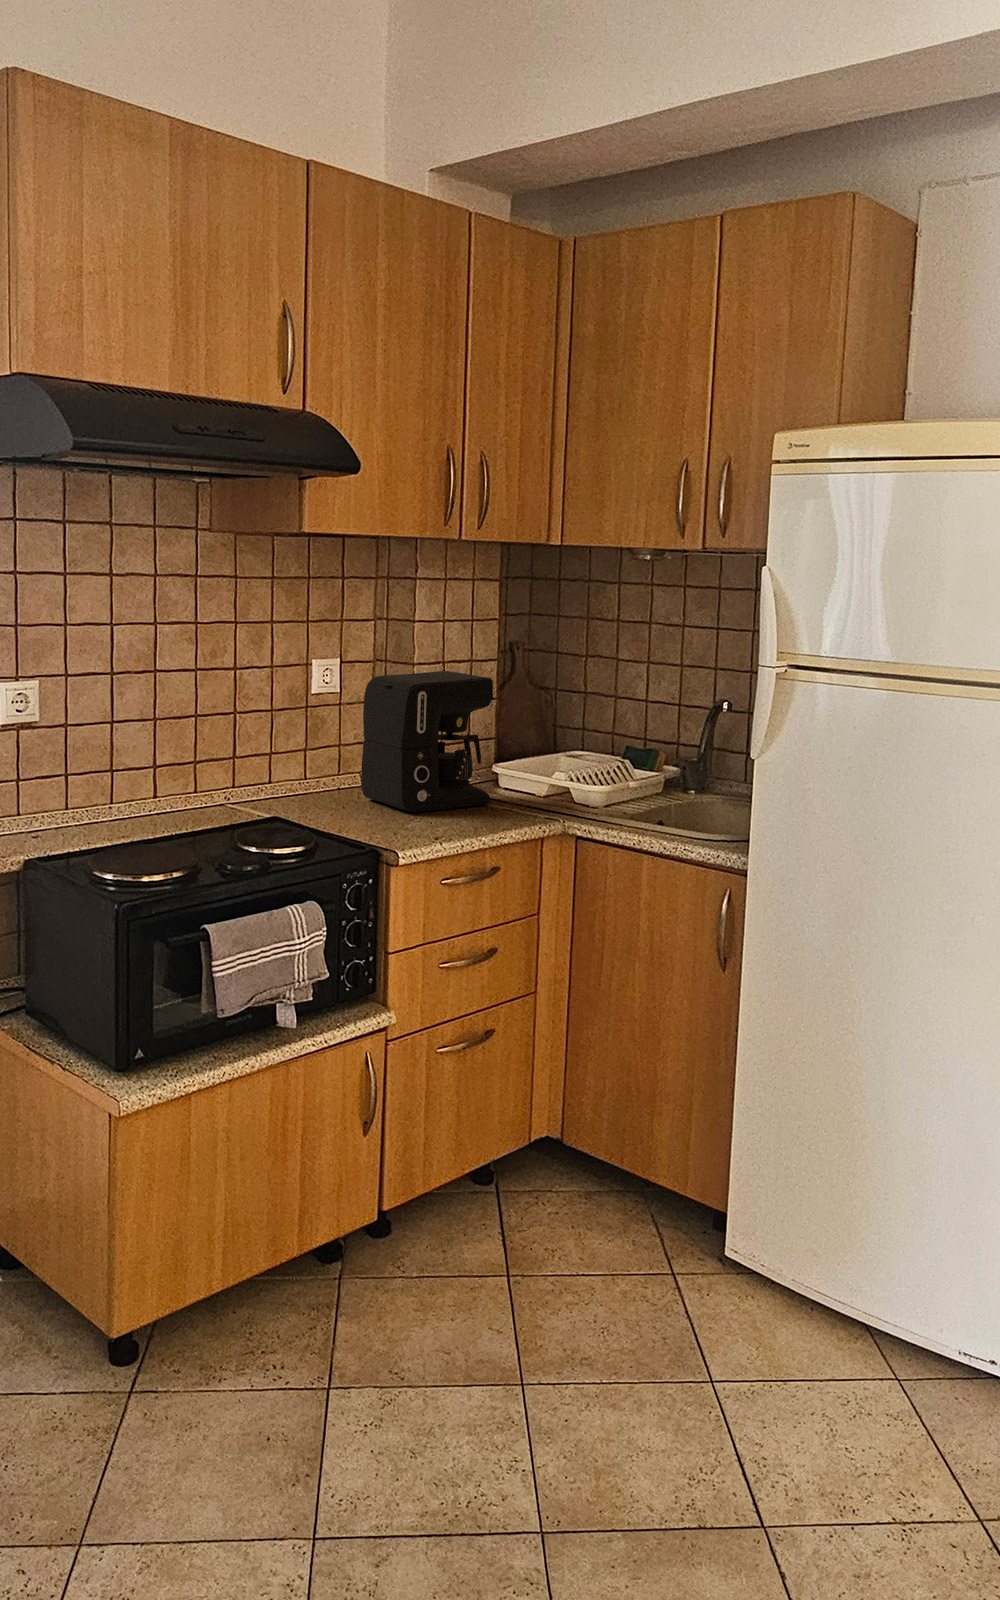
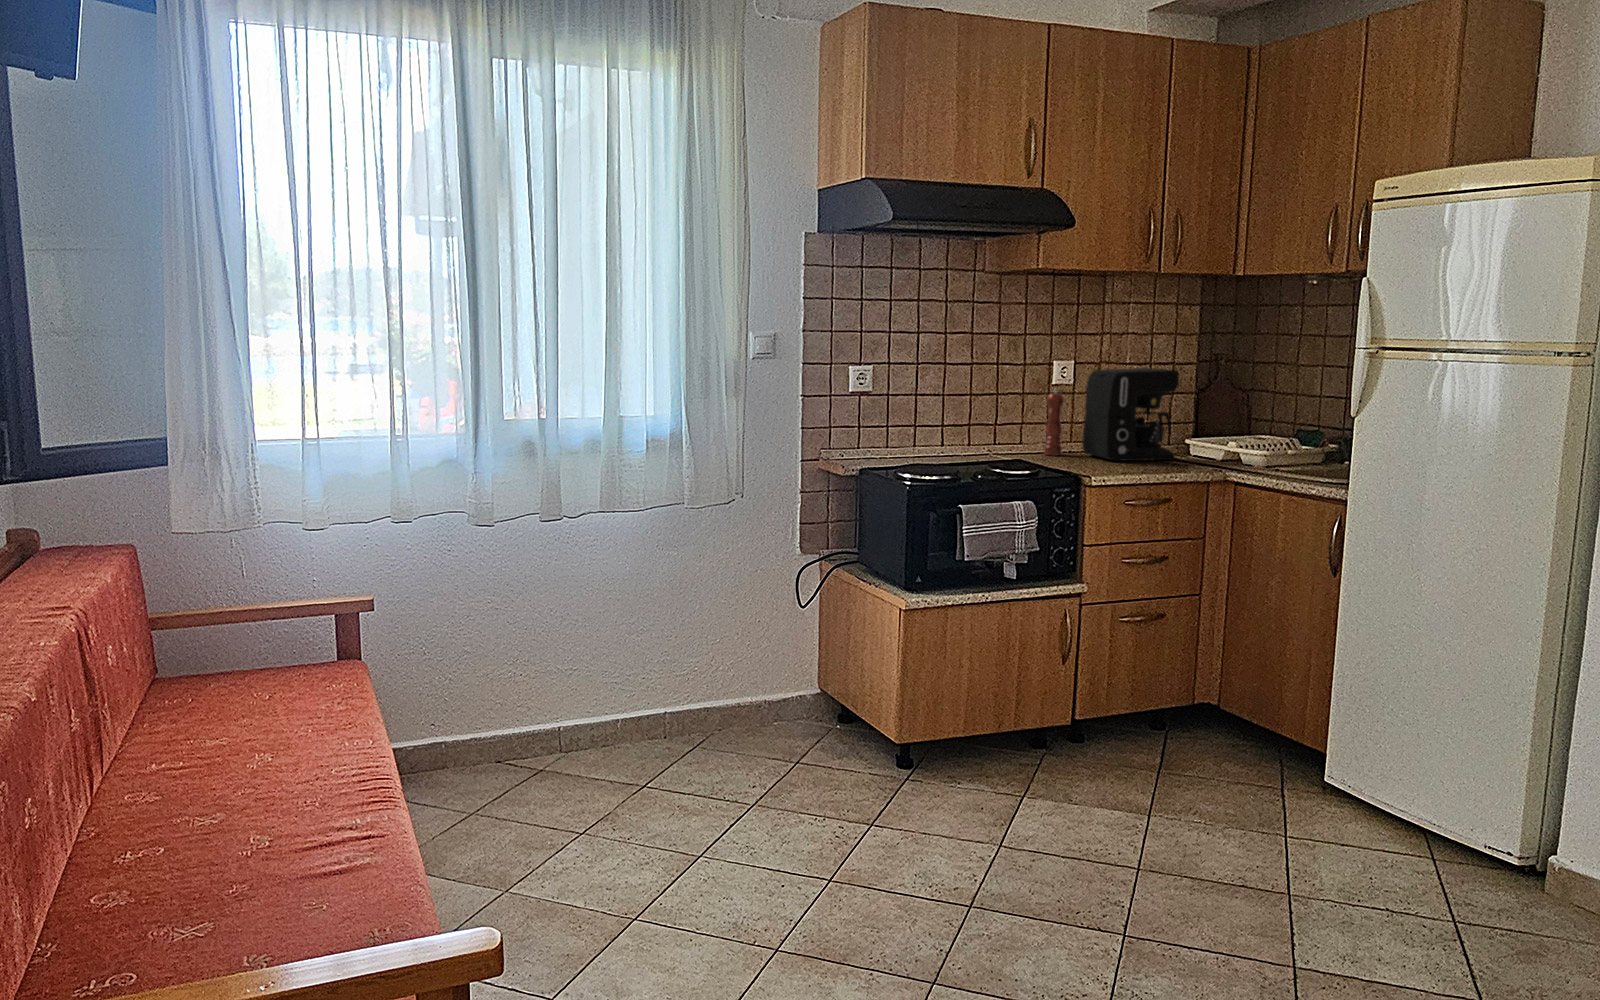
pepper mill: none [307,704,333,804] -> present [1044,388,1064,455]

